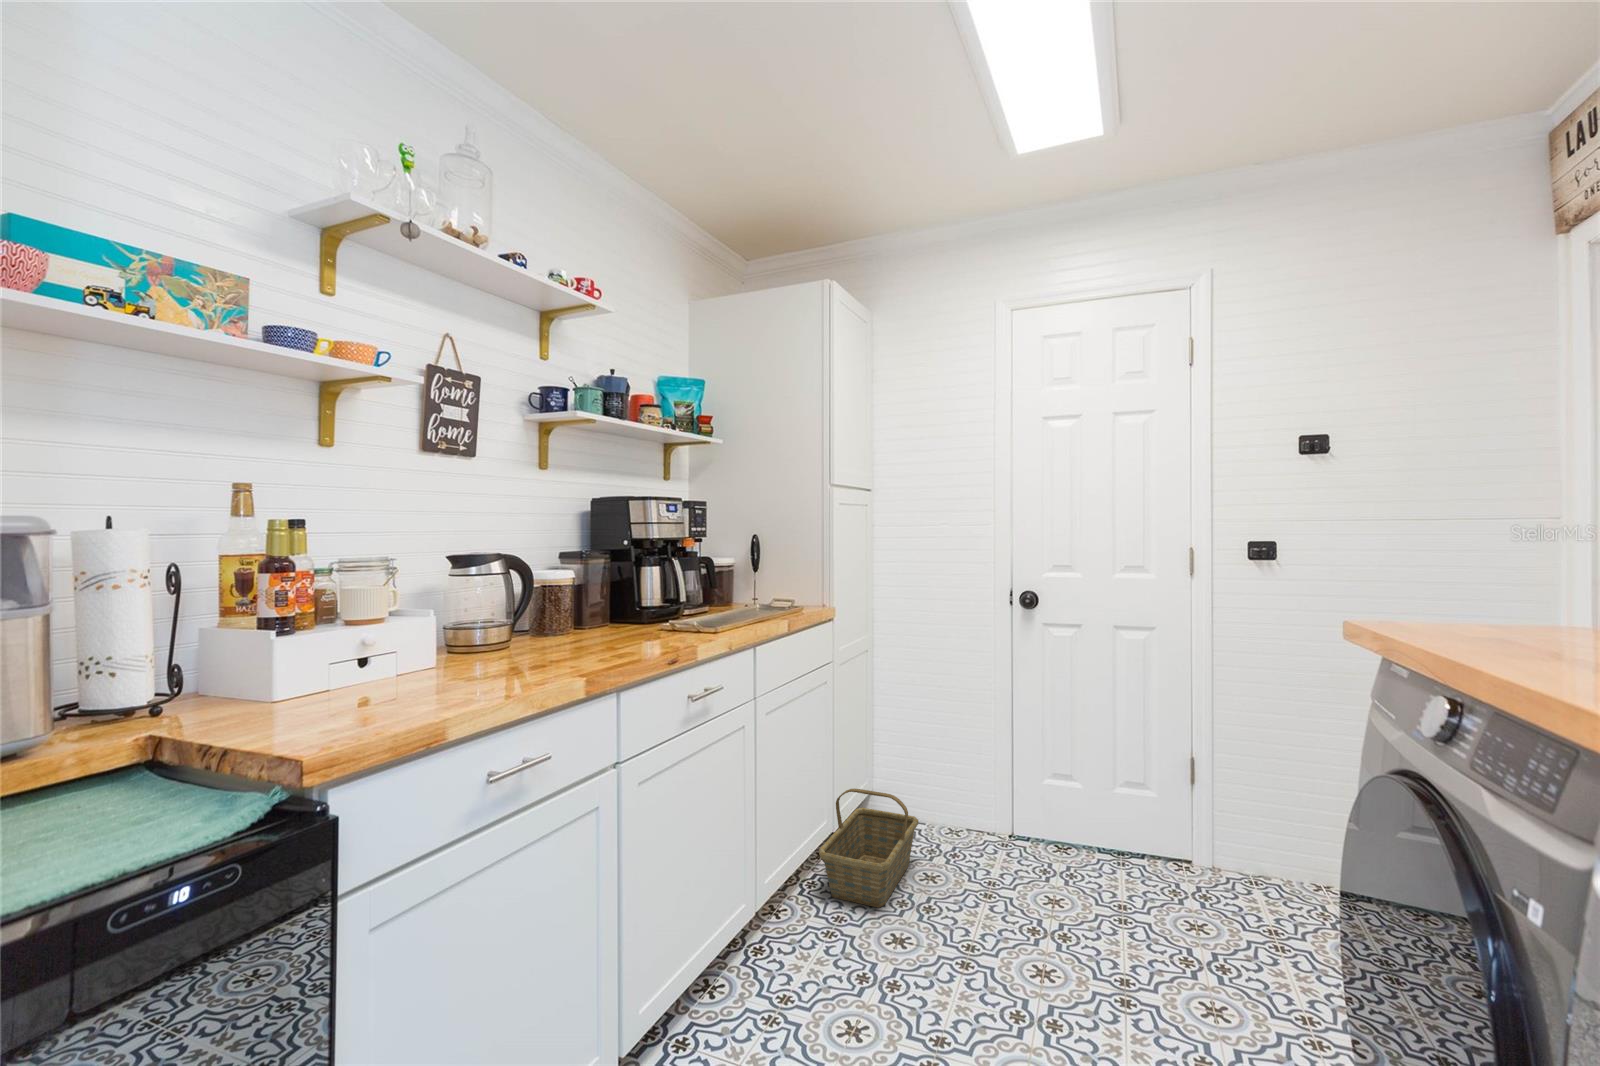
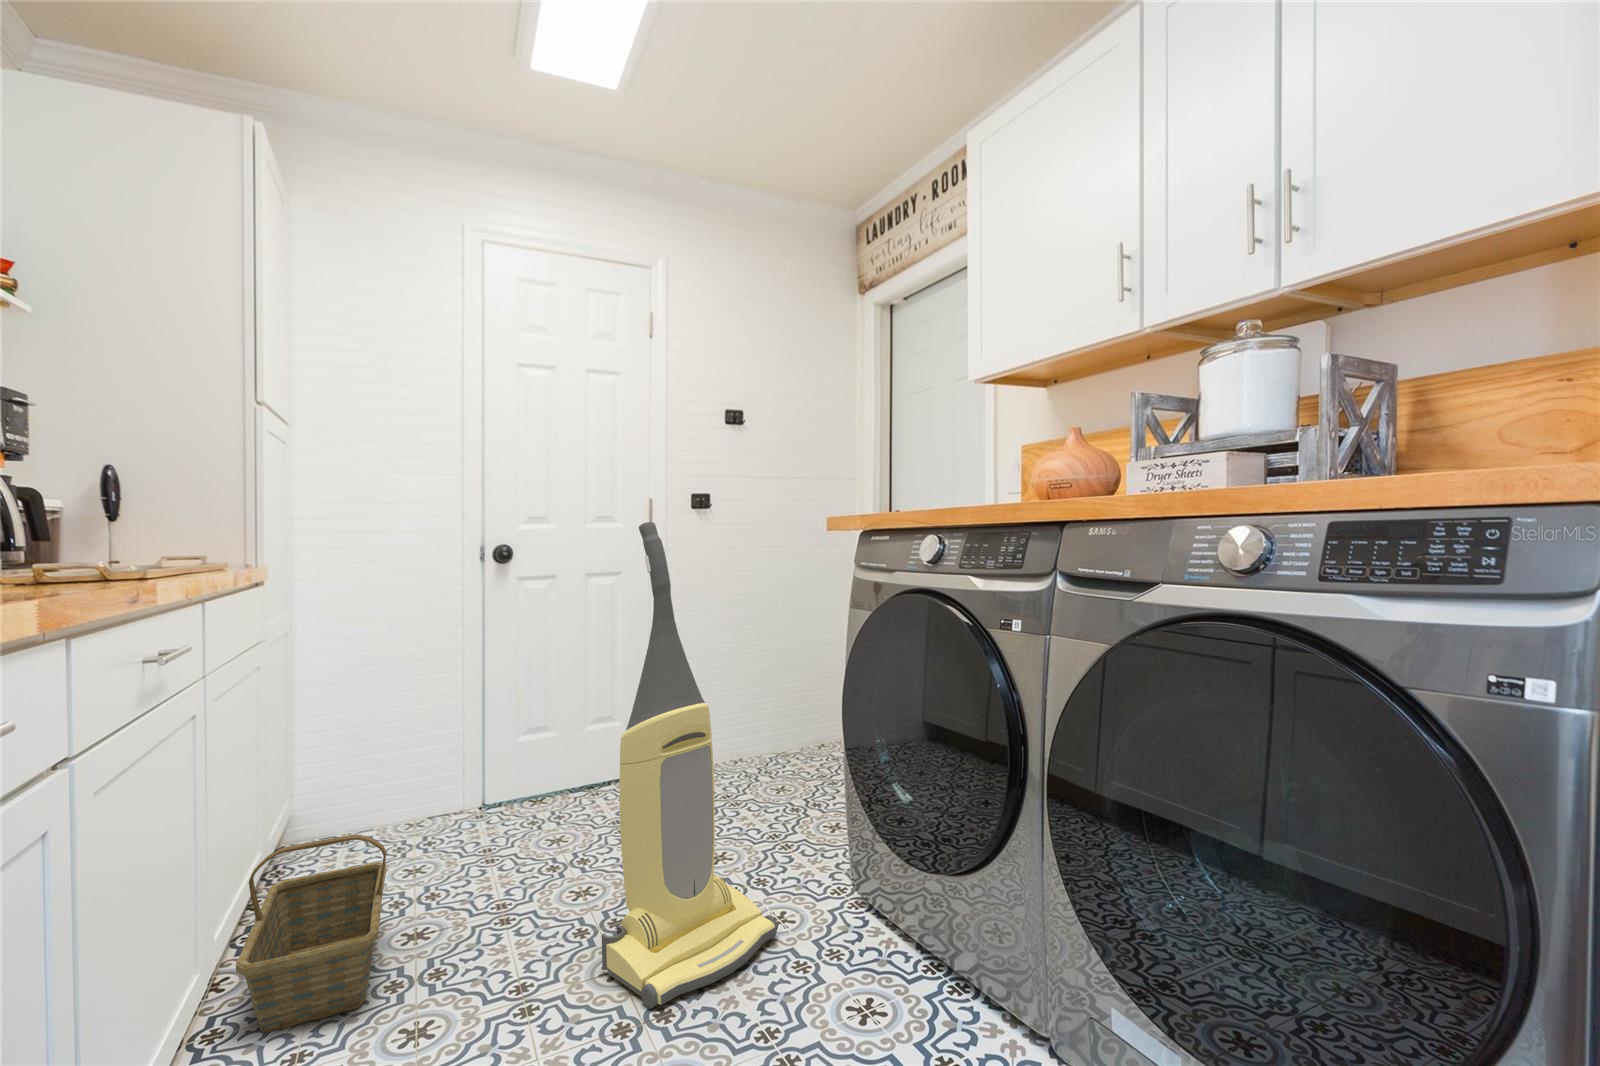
vacuum cleaner: none [1031,605,1199,1028] -> present [602,522,778,1009]

